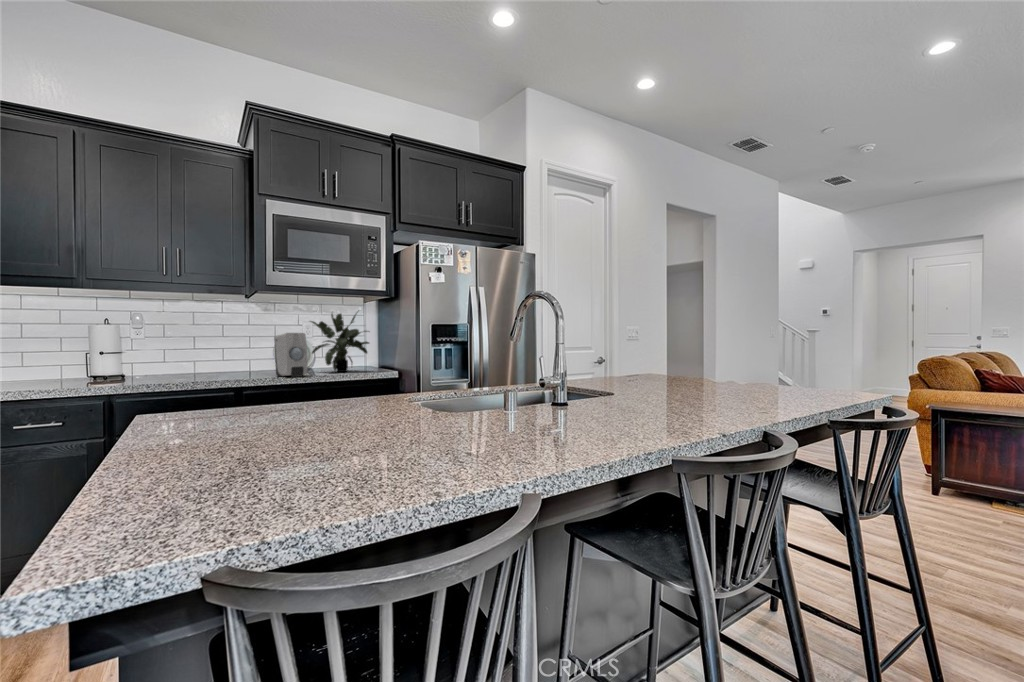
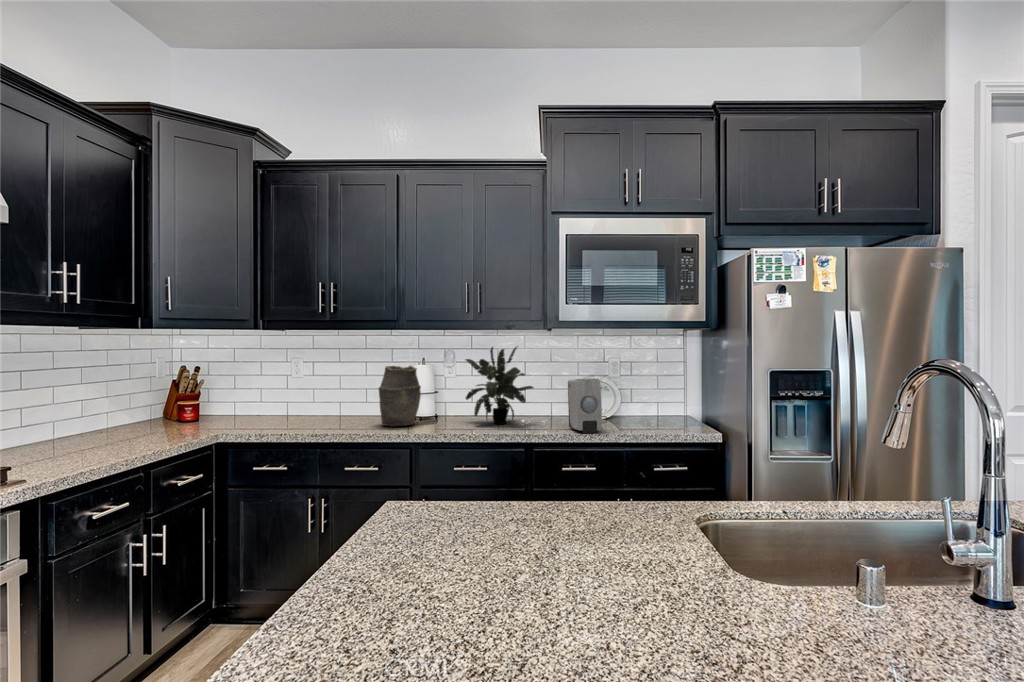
potted plant: present [310,310,369,372] -> present [466,347,534,424]
vase: none [51,321,109,384] -> present [379,366,421,426]

